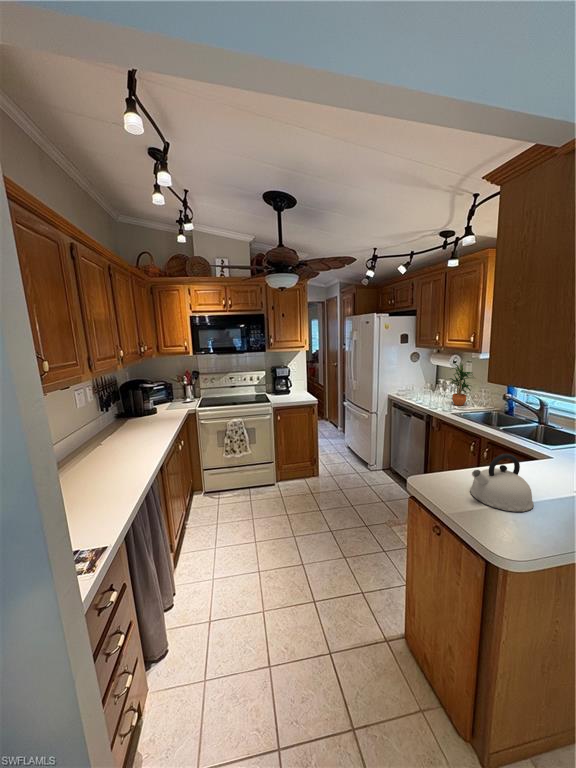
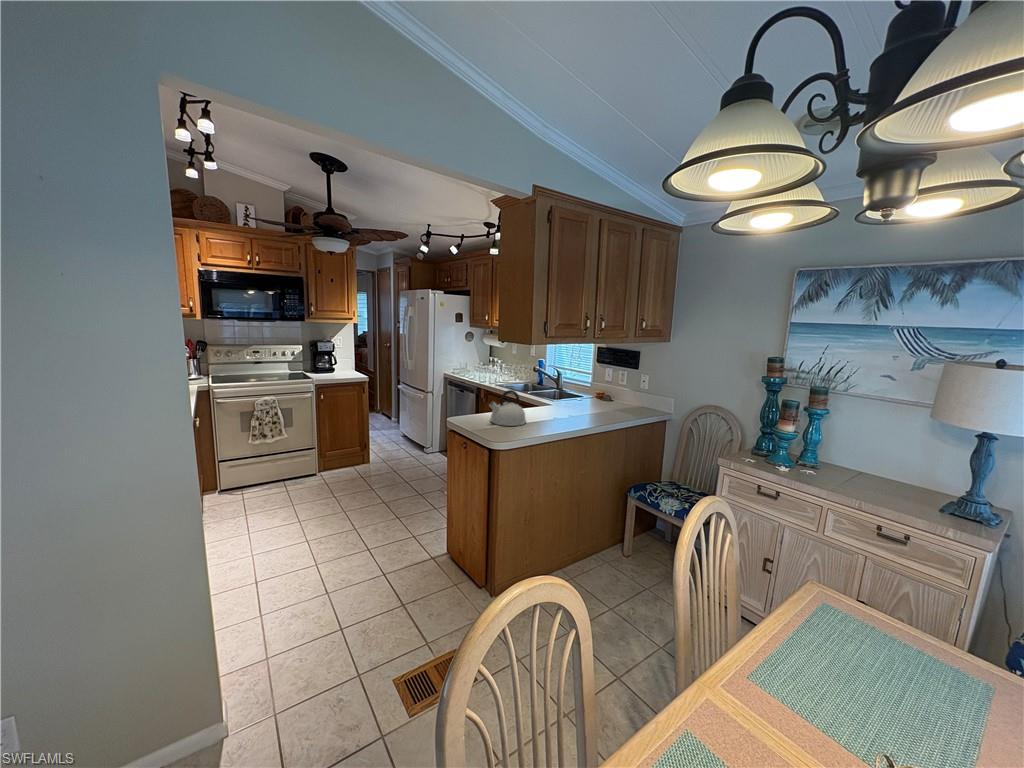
potted plant: present [450,363,473,406] -> none [494,341,517,380]

